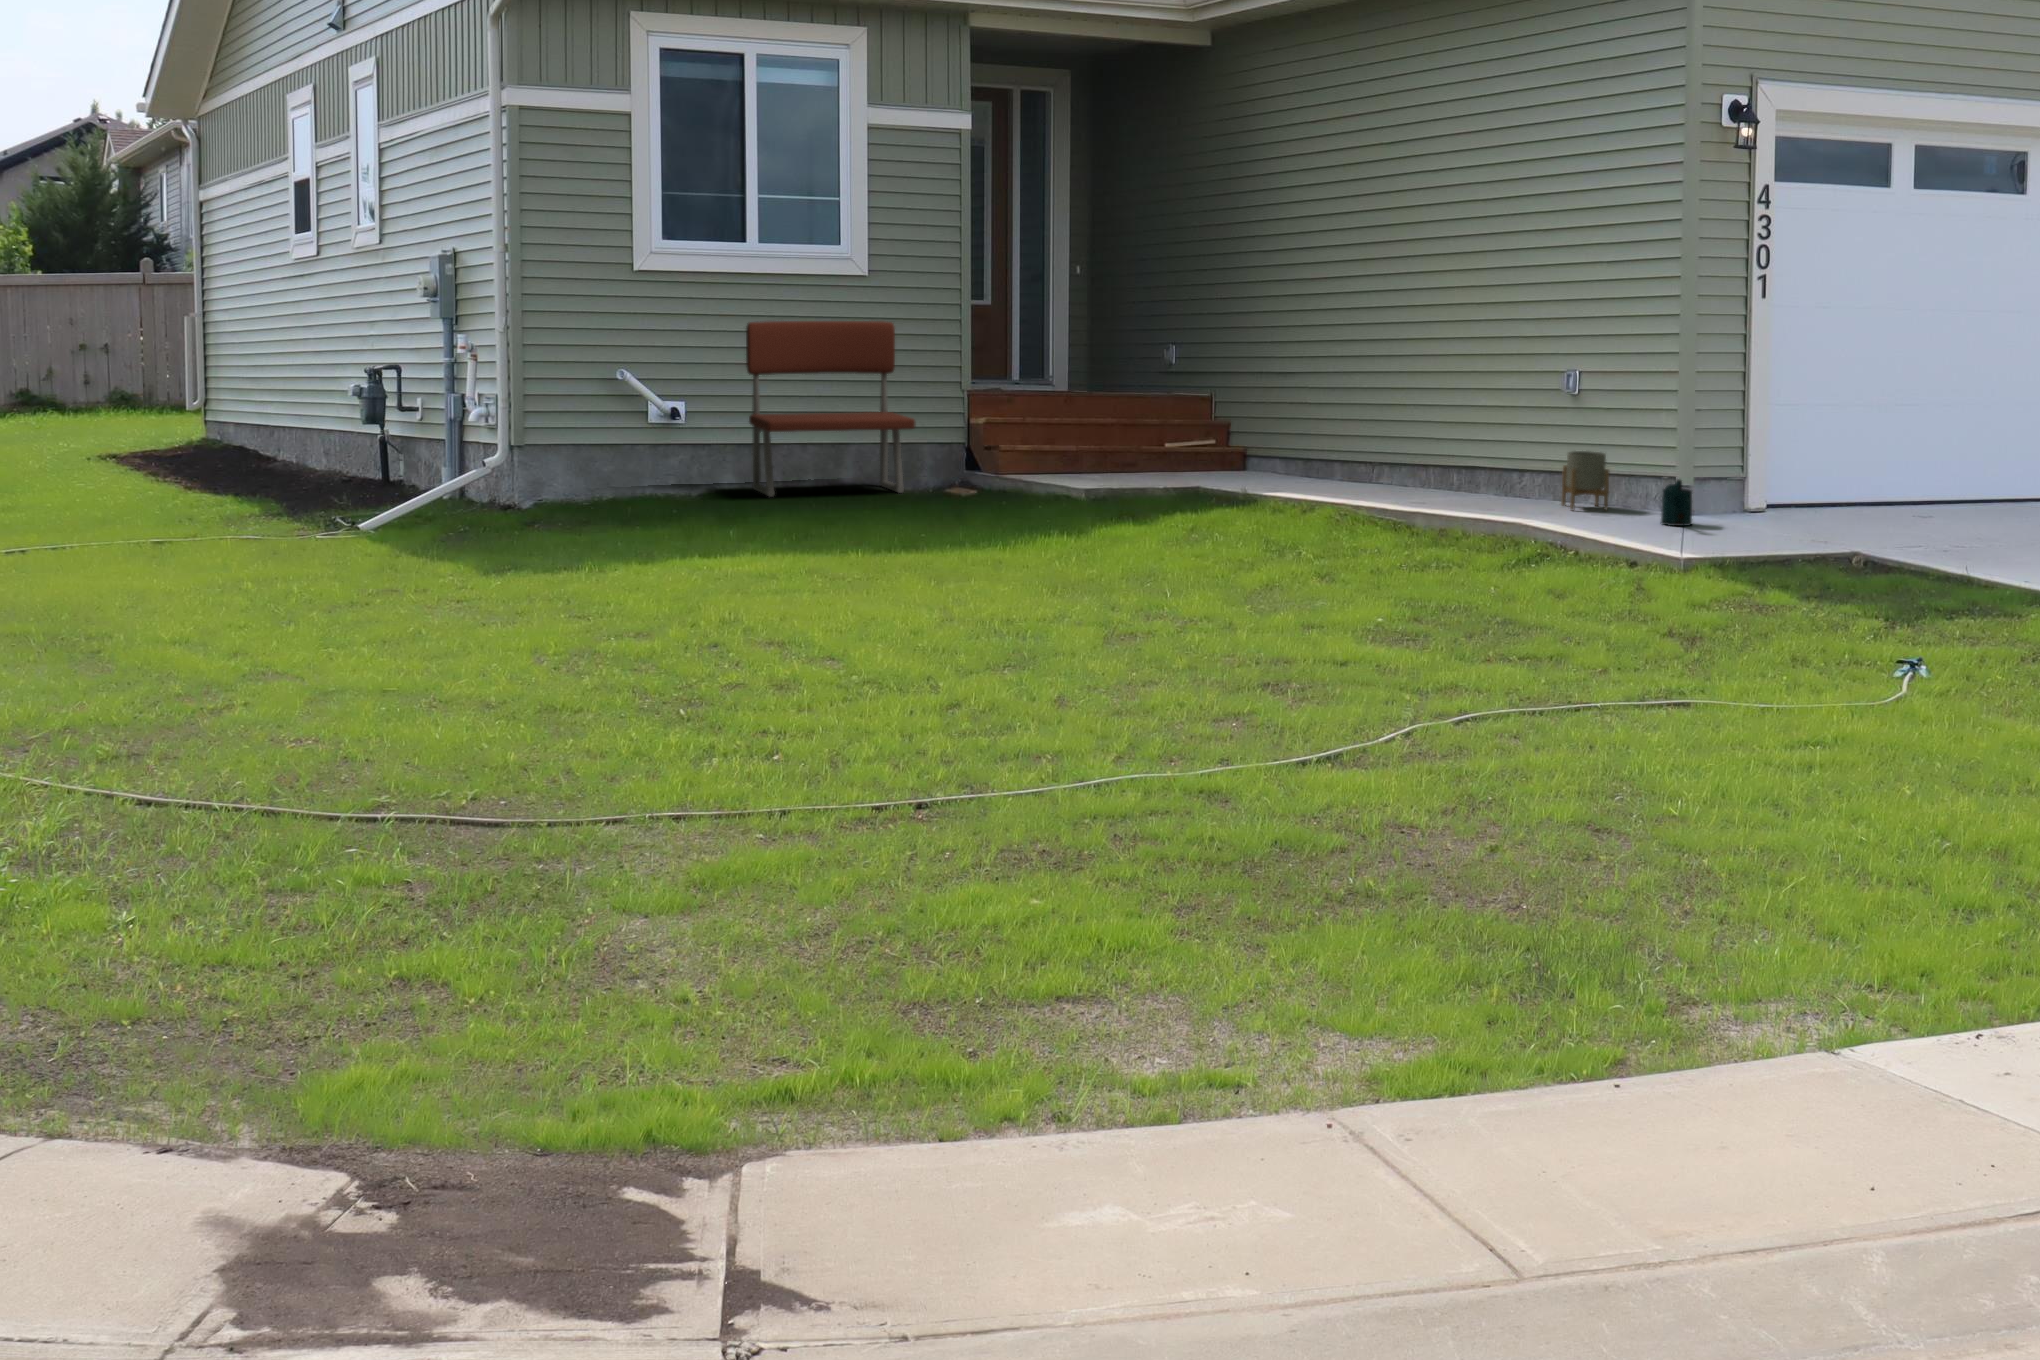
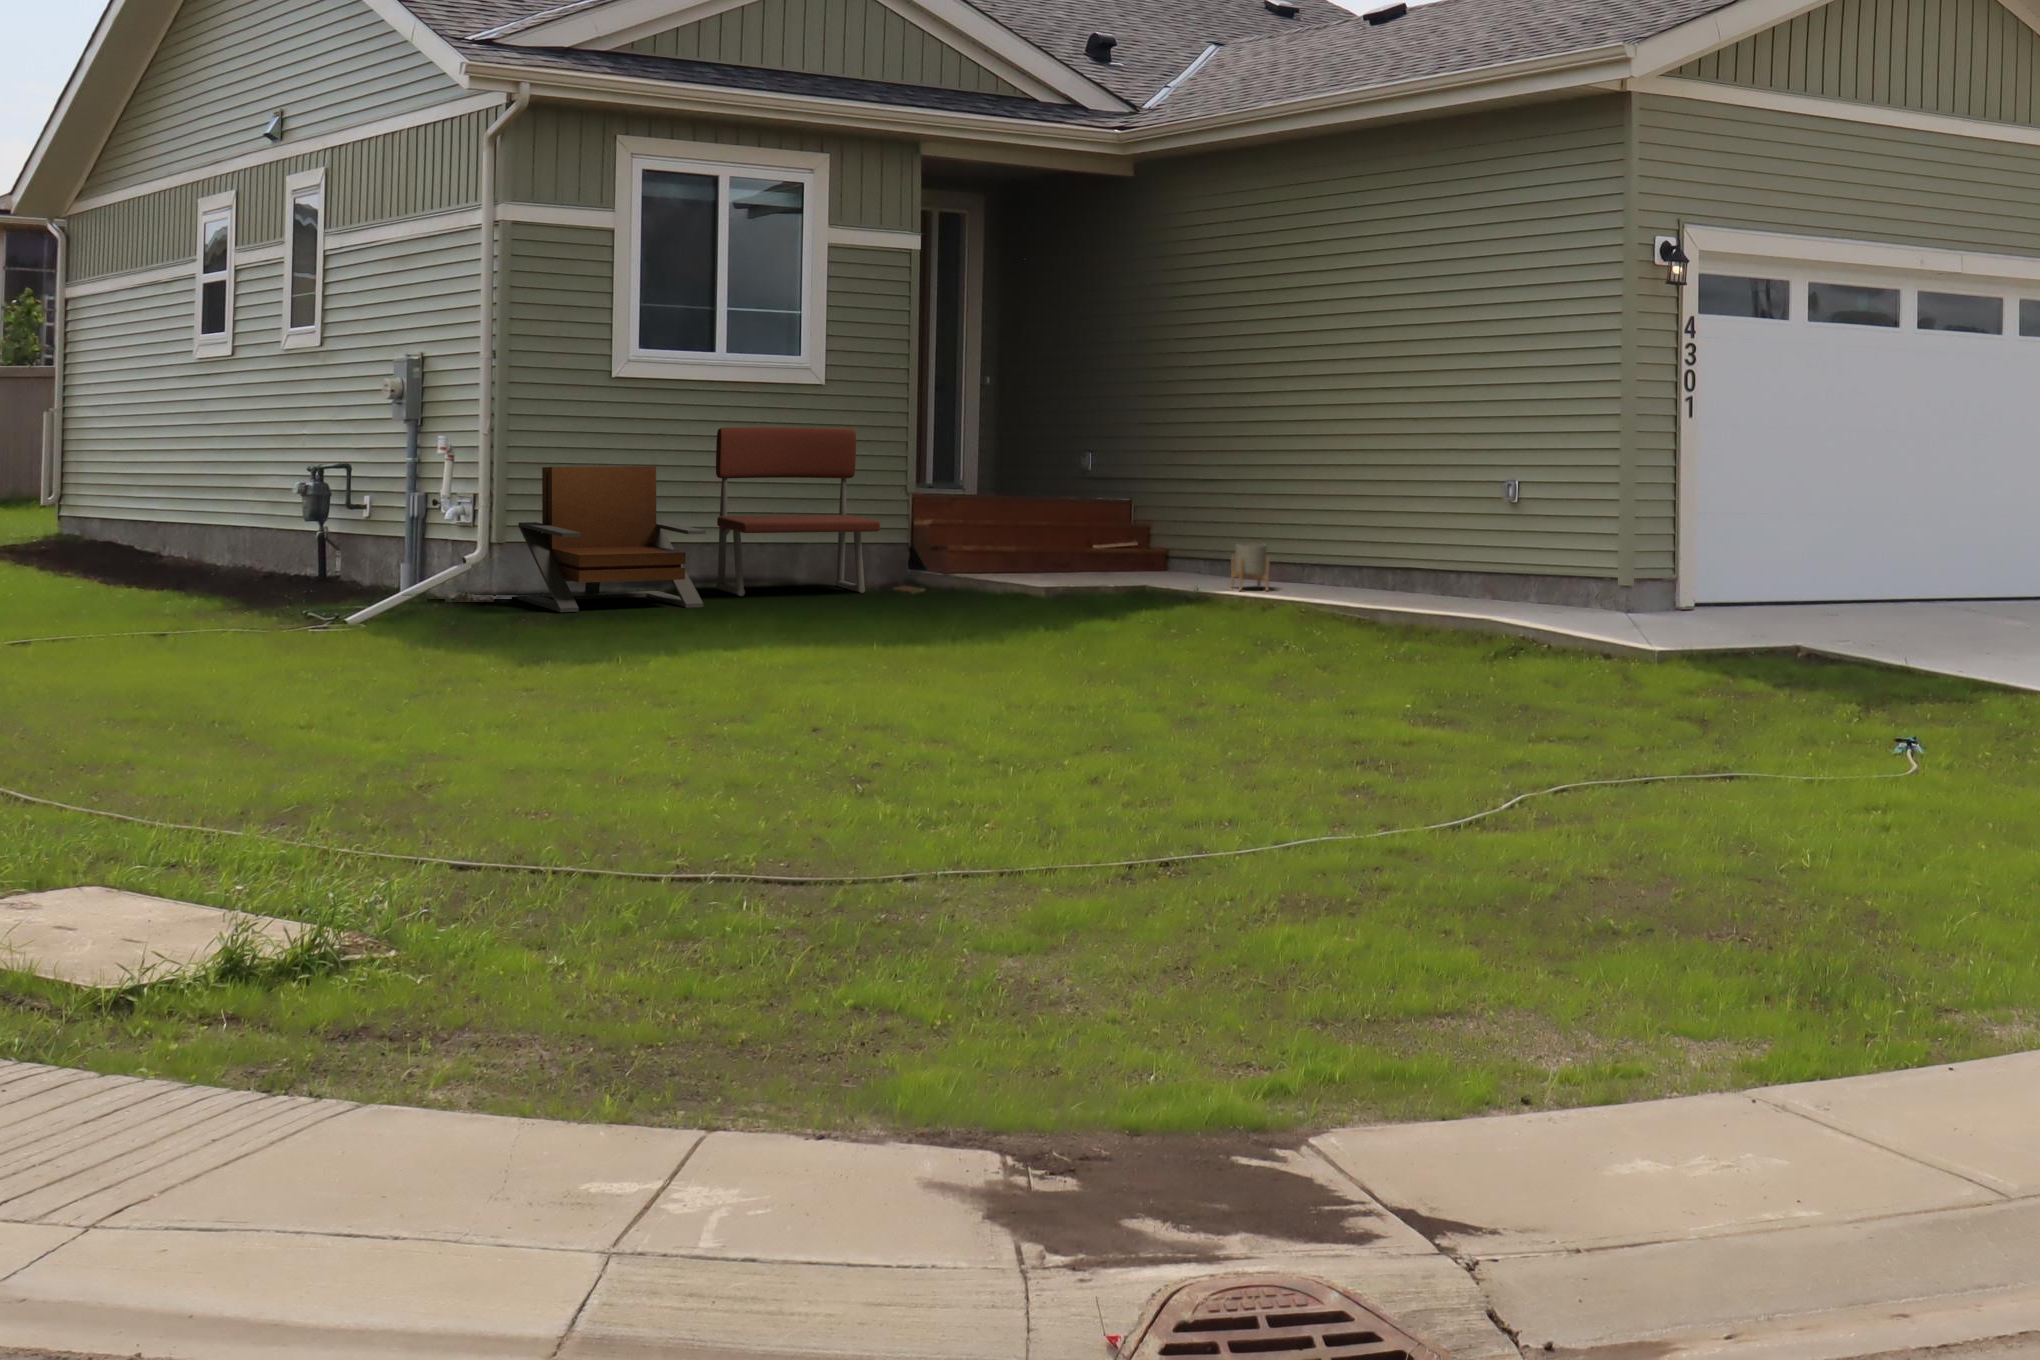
lounge chair: none [537,363,723,515] -> present [518,466,706,612]
planter: present [1561,451,1609,510] -> present [1231,543,1270,591]
watering can: present [1661,479,1692,526] -> none [1610,581,1639,624]

